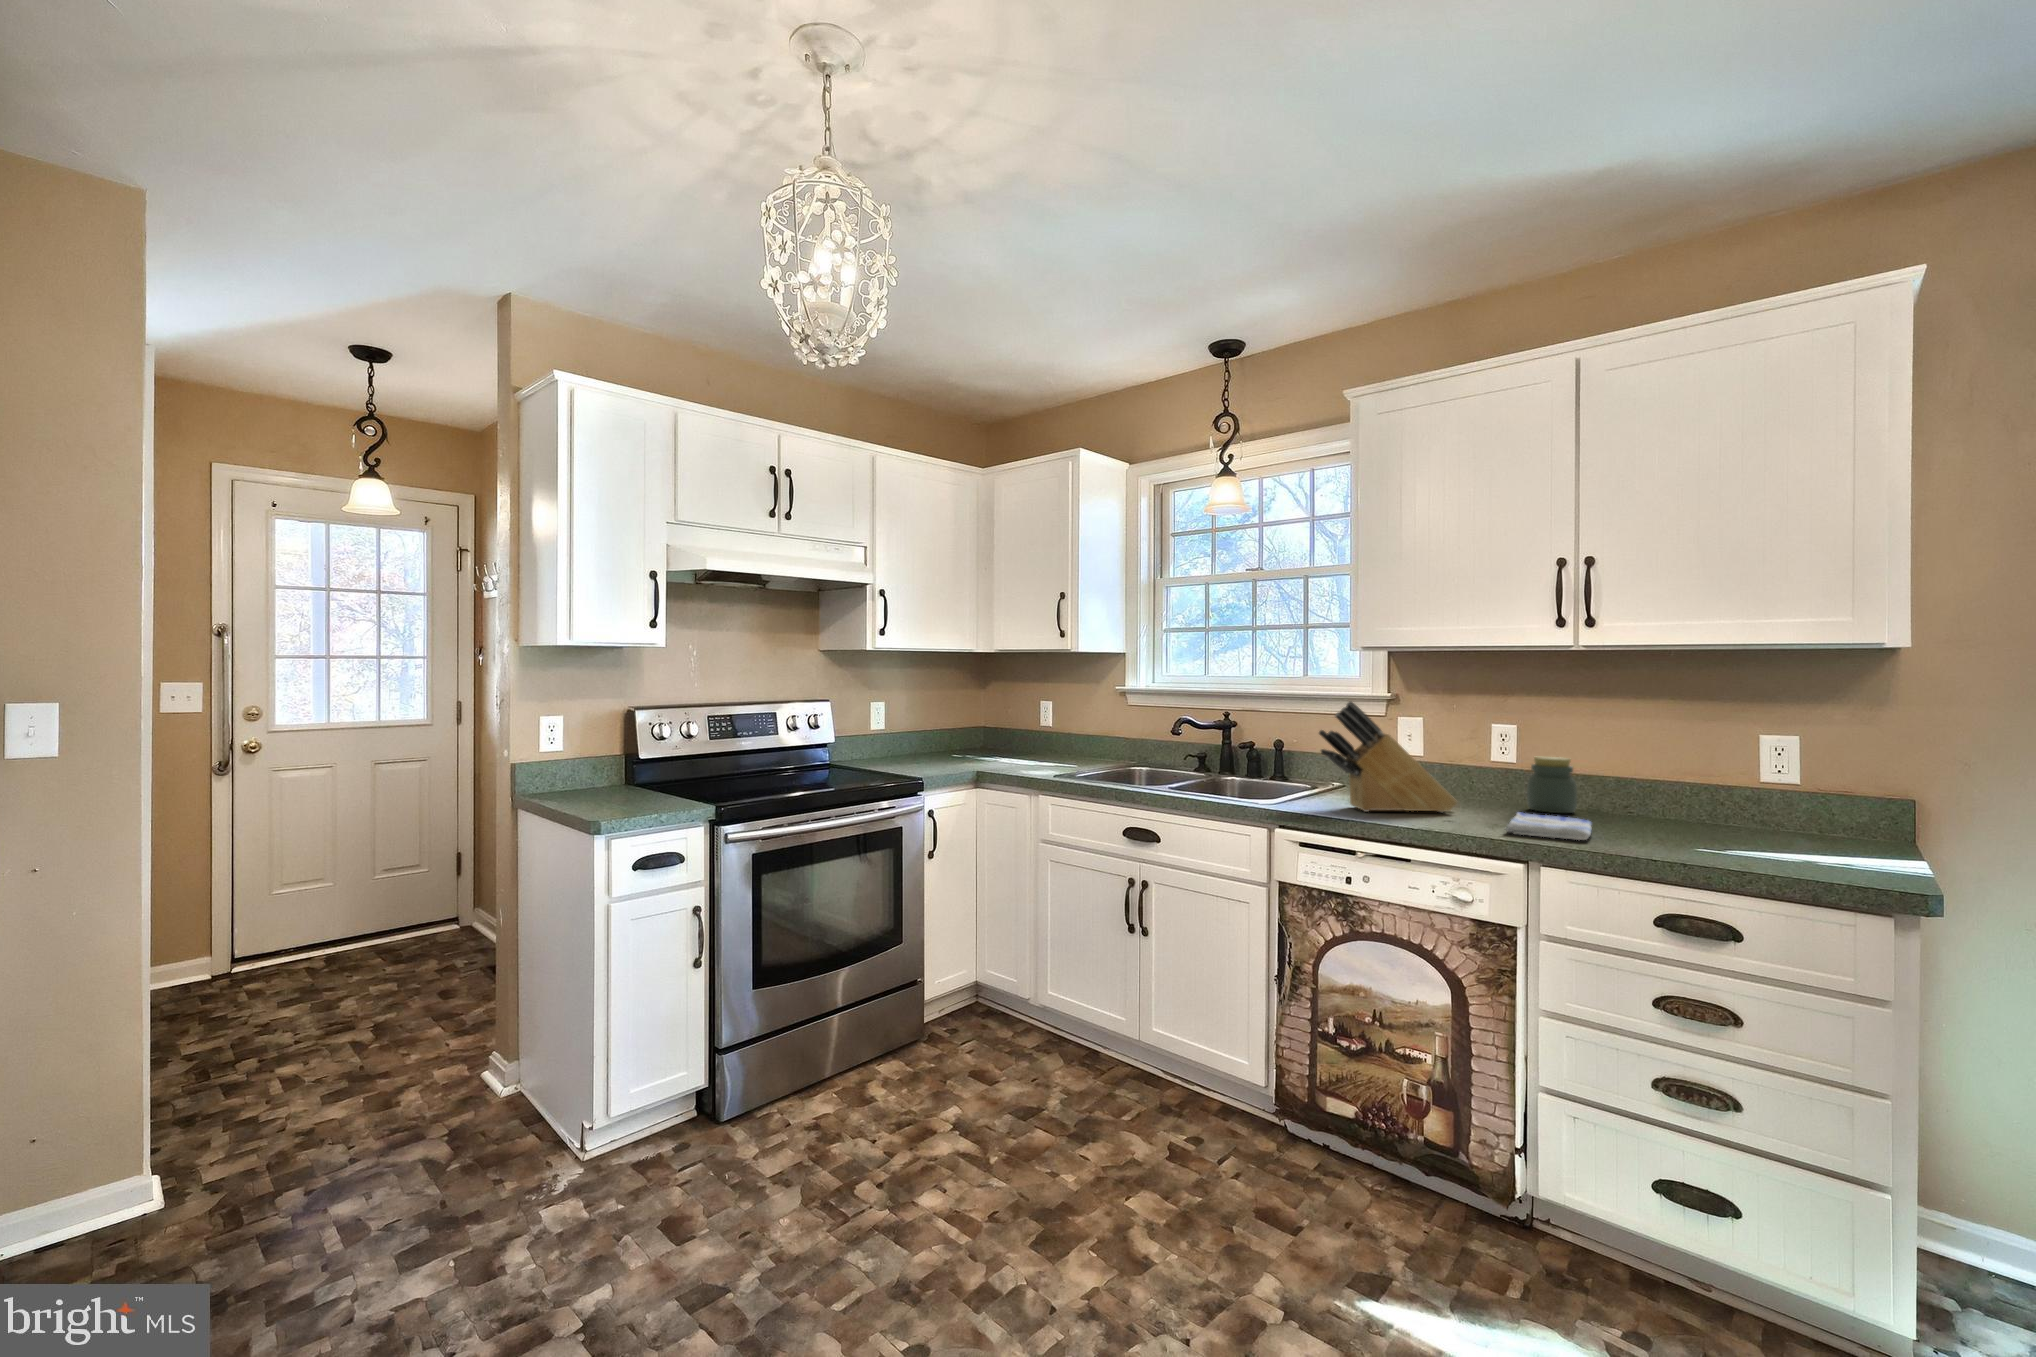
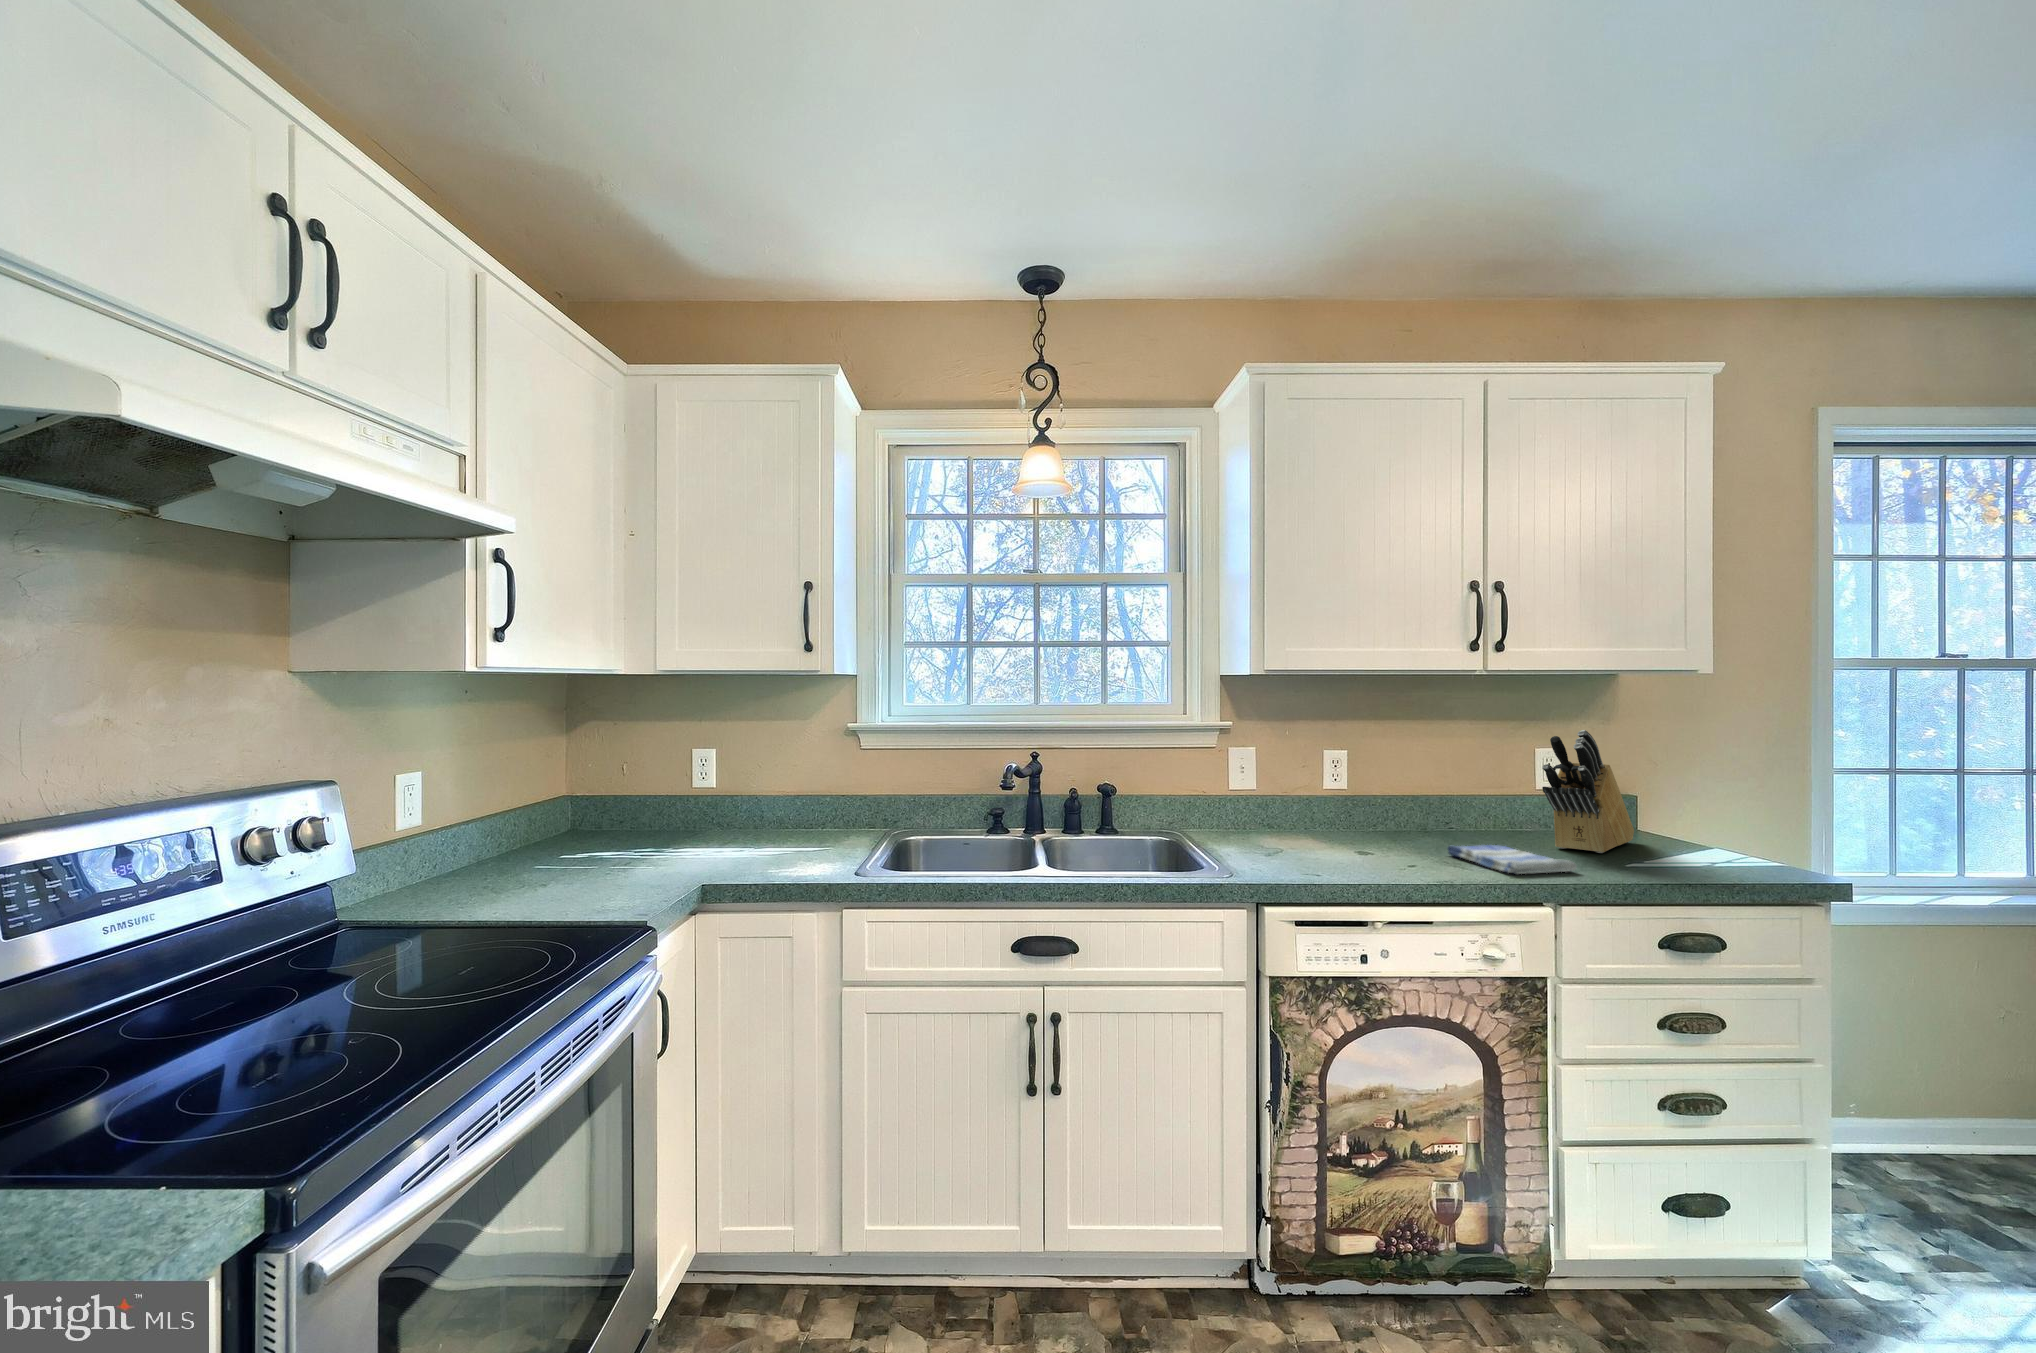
knife block: present [1319,701,1457,812] -> present [1542,730,1634,853]
jar: present [1527,756,1577,813] -> none [1389,782,1437,840]

